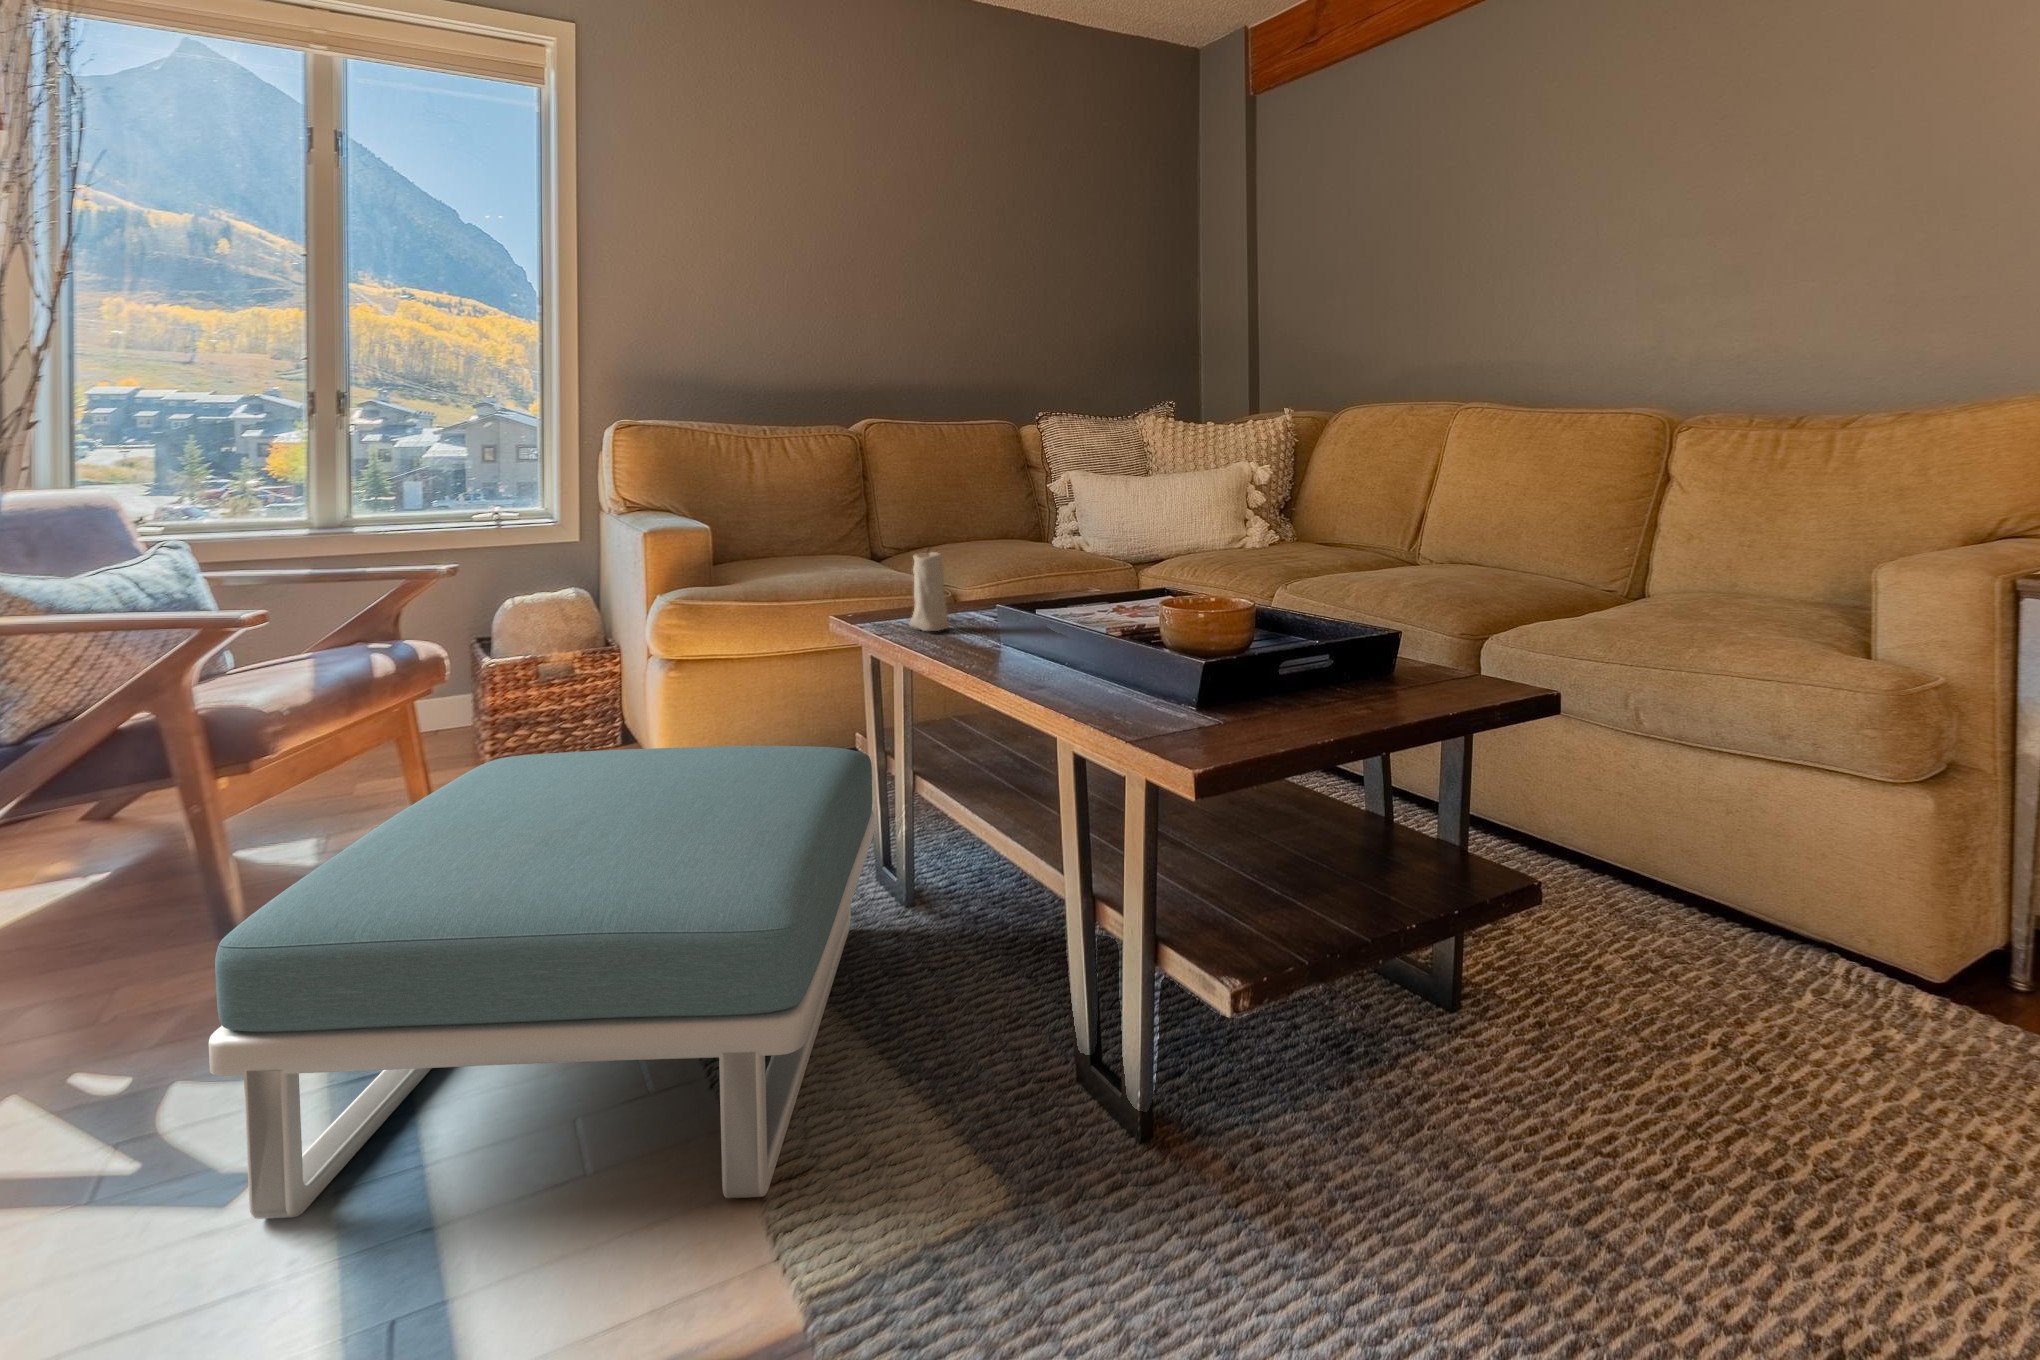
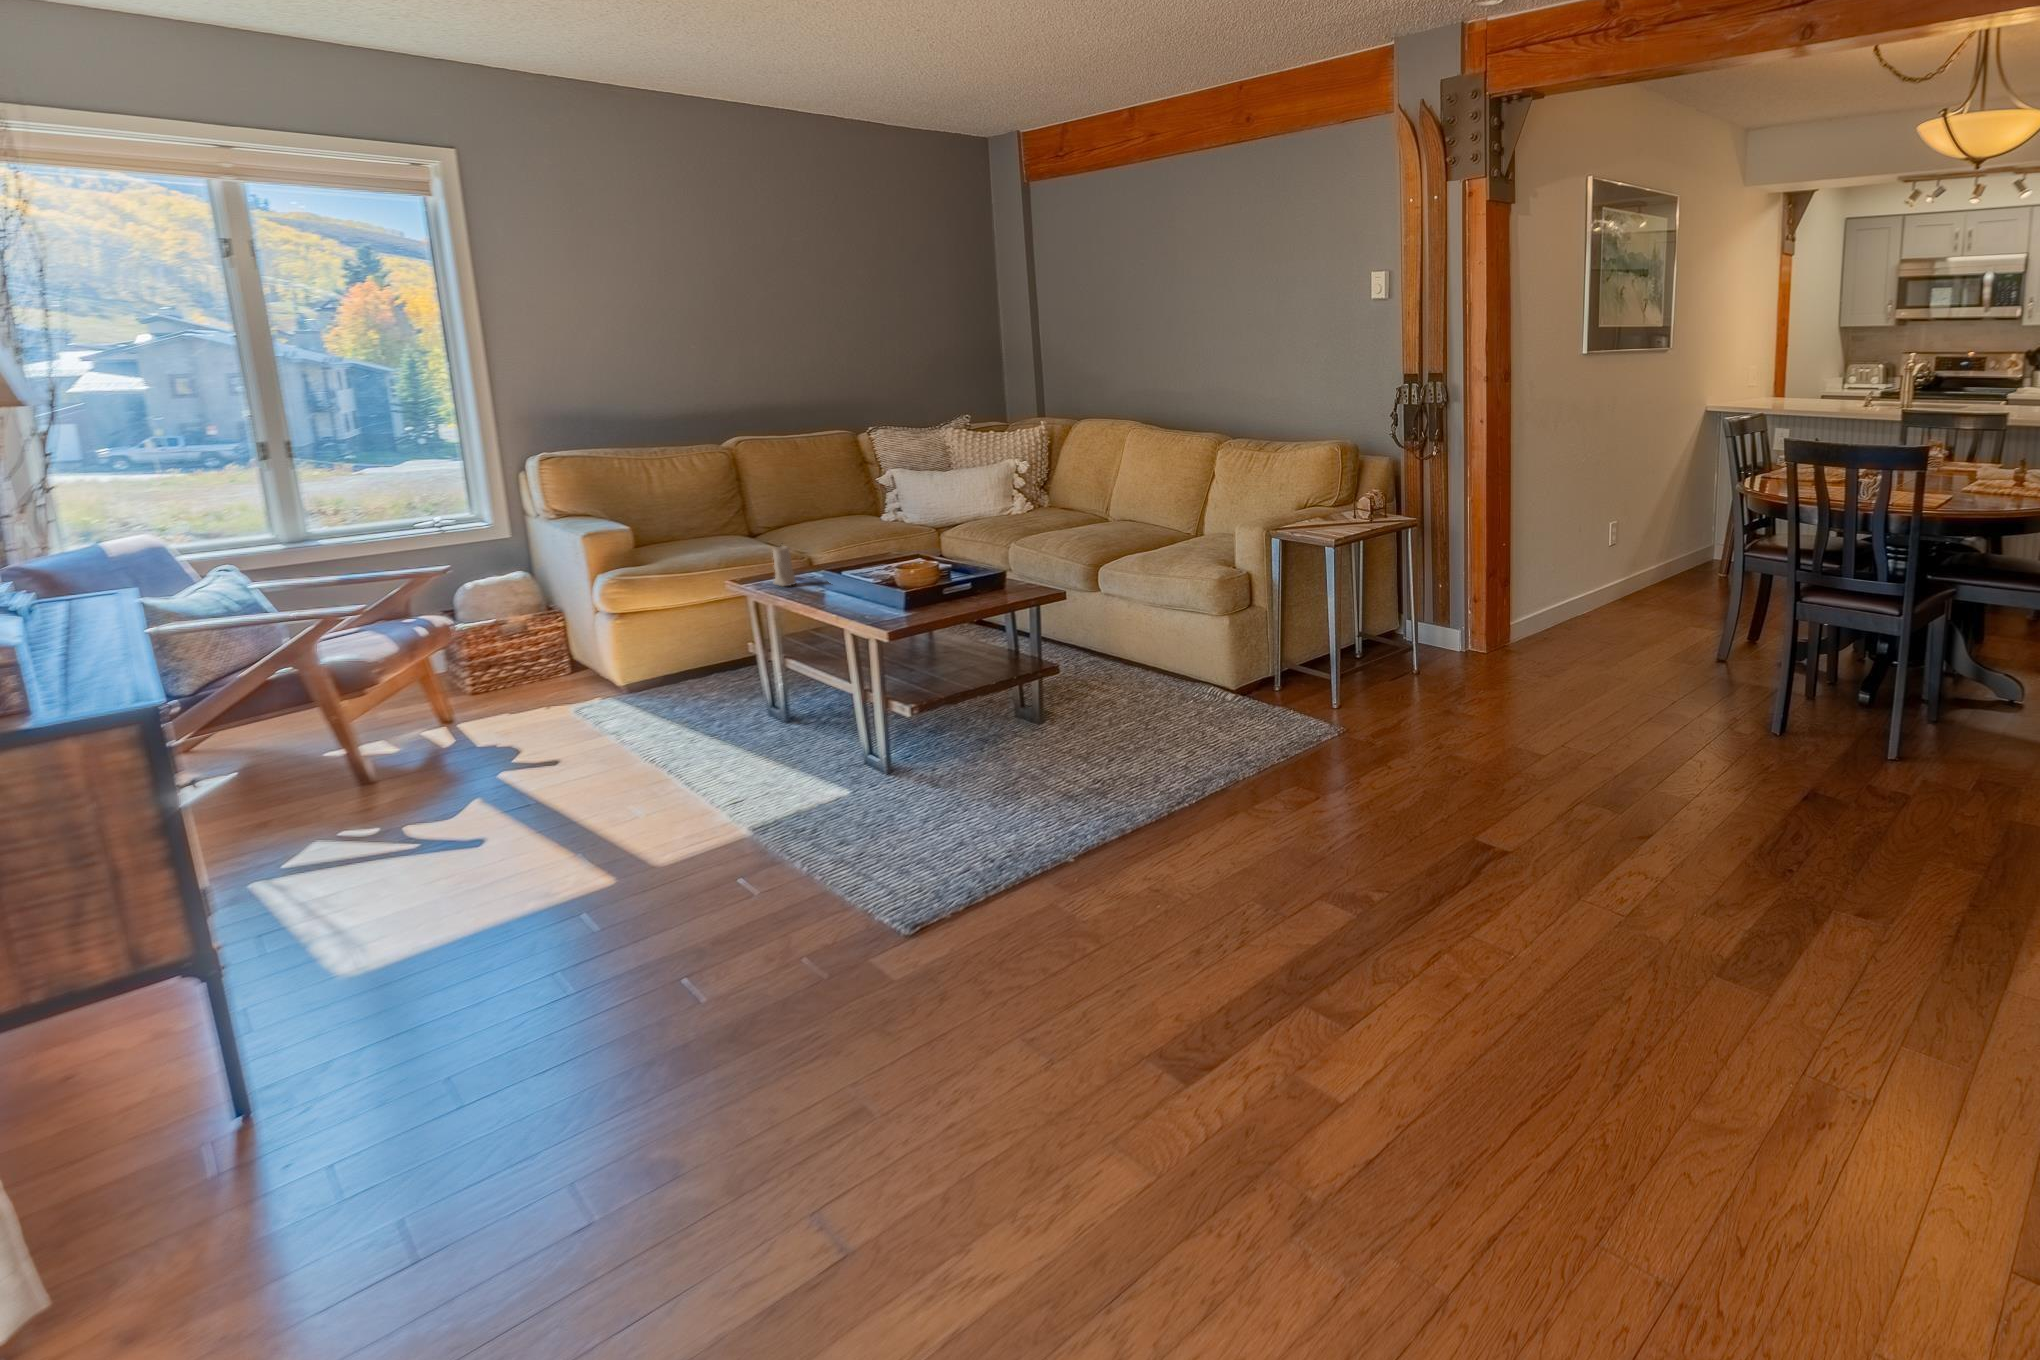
footstool: present [209,746,874,1219] -> none [455,648,763,845]

